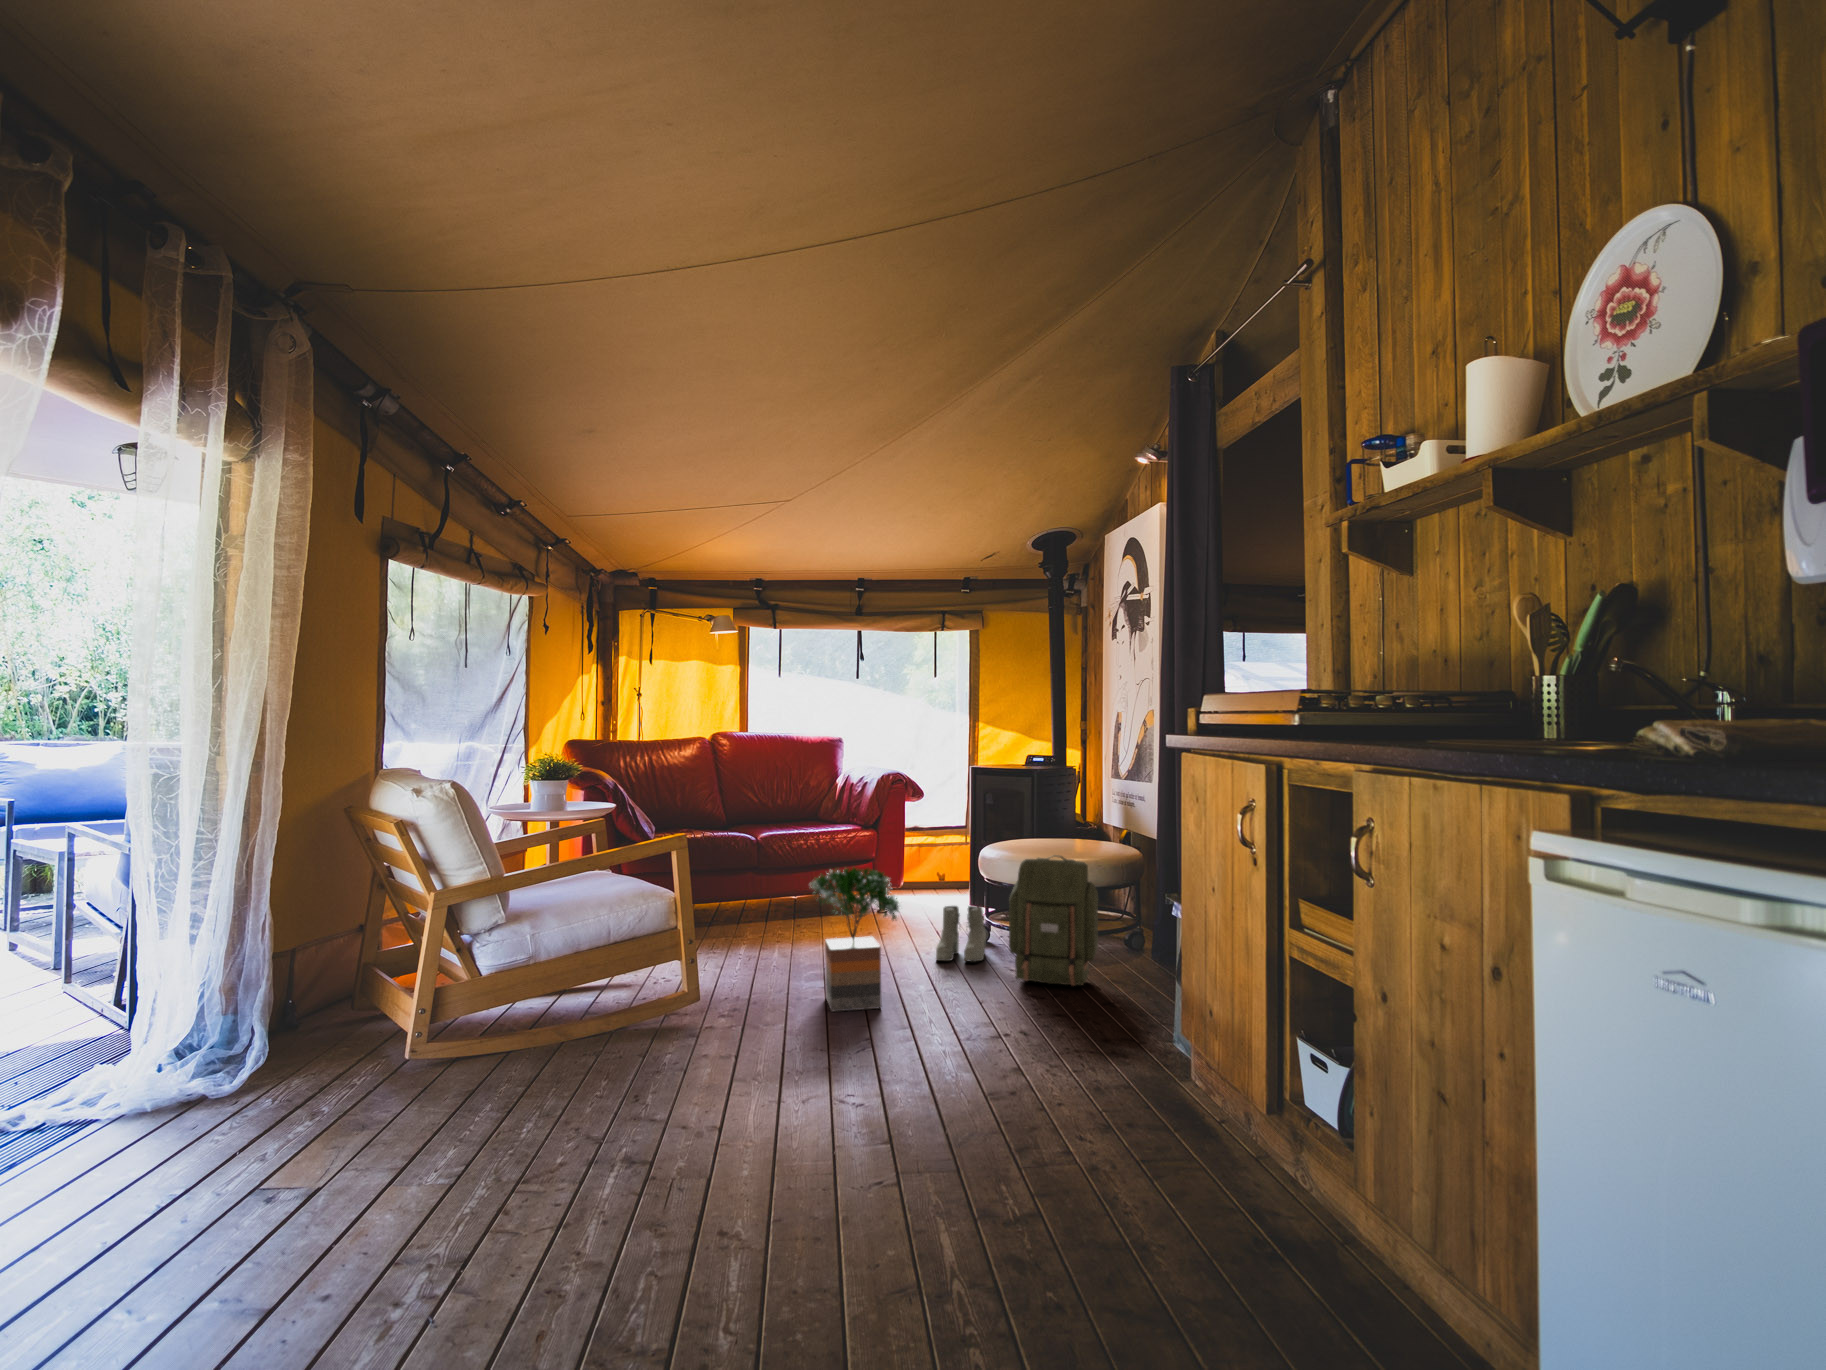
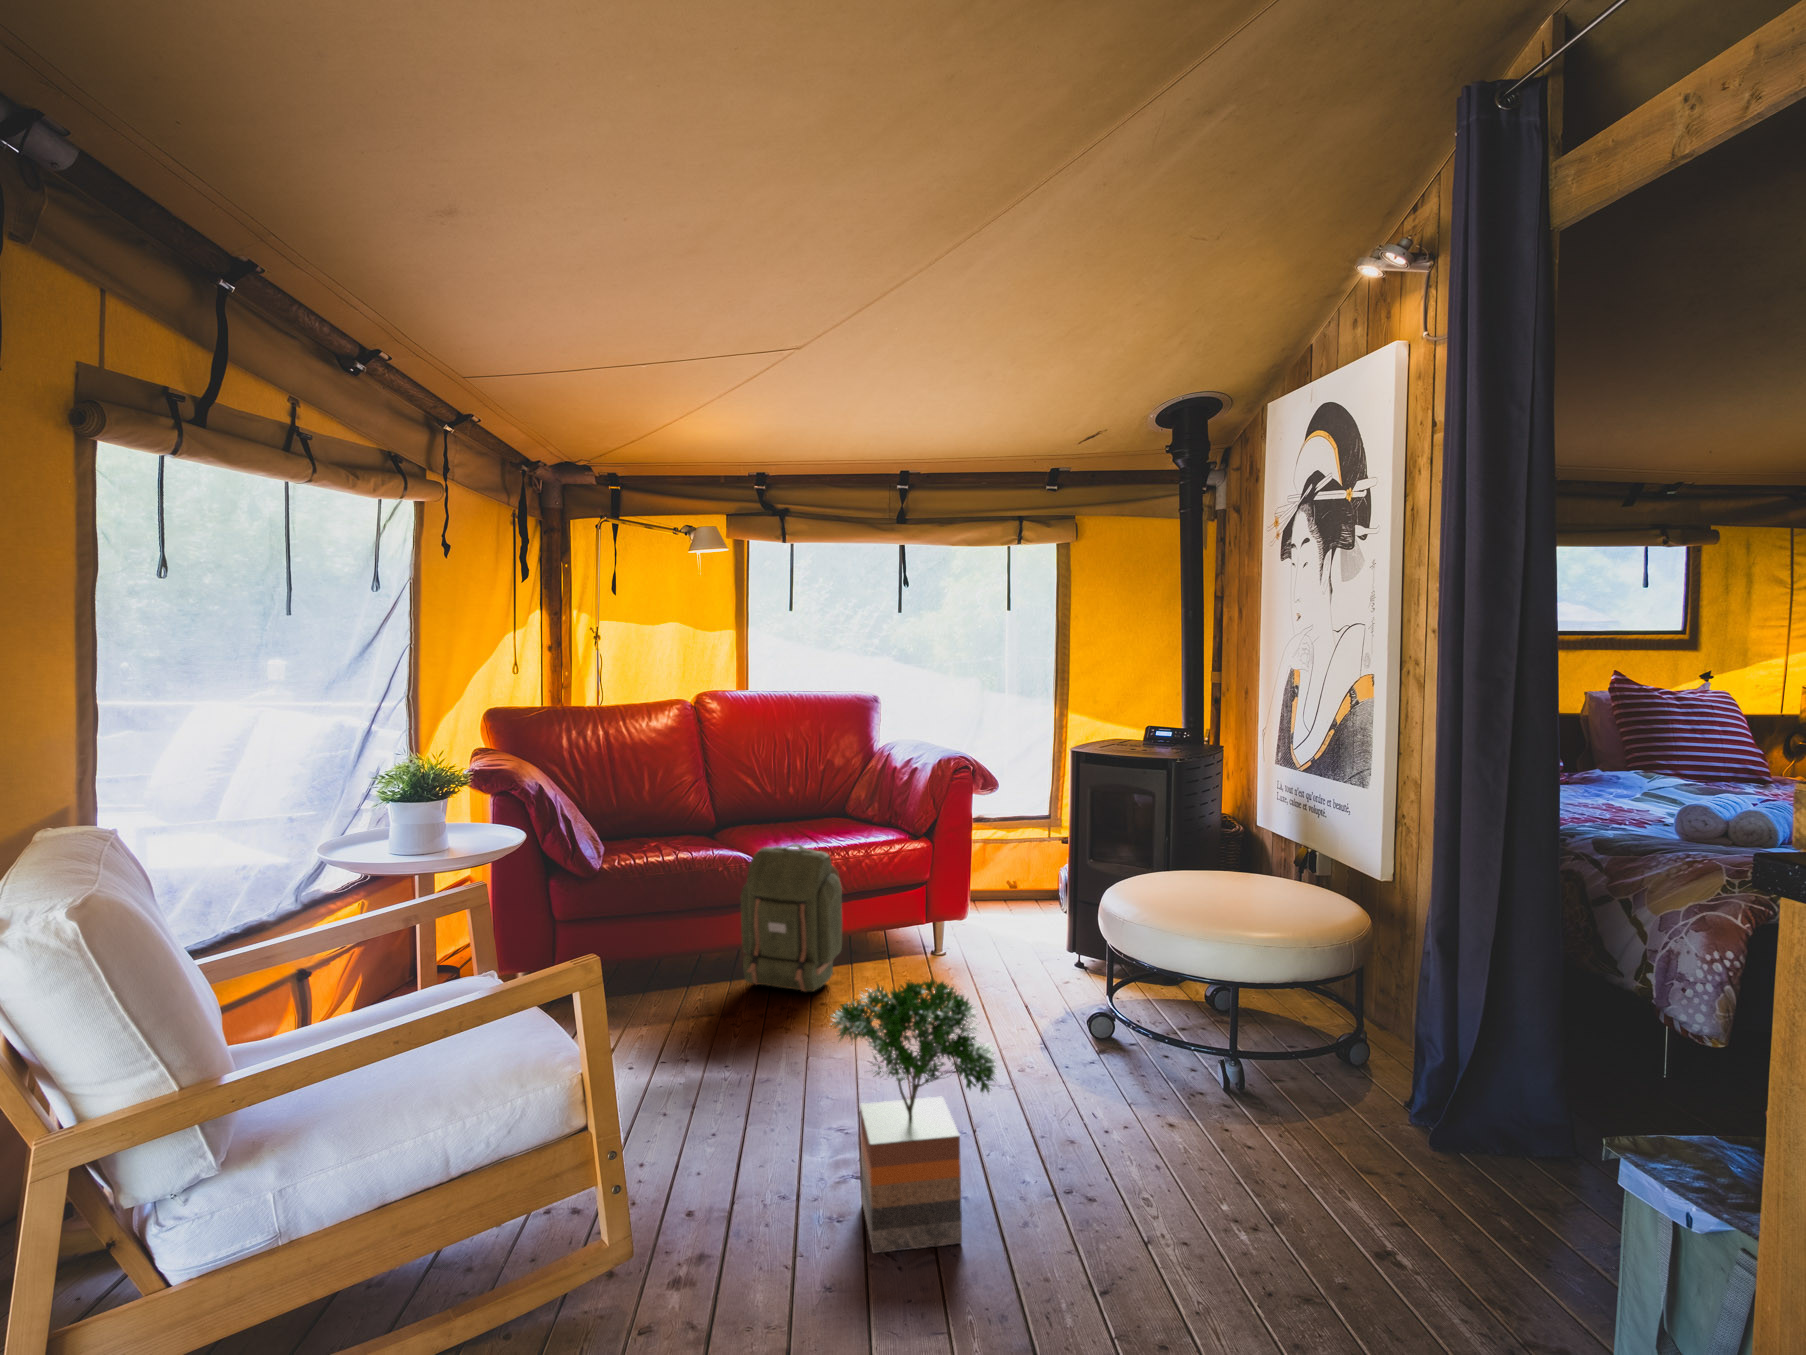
backpack: present [1009,855,1098,986] -> present [740,844,842,991]
boots: present [936,906,986,962] -> none [1036,992,1114,1095]

